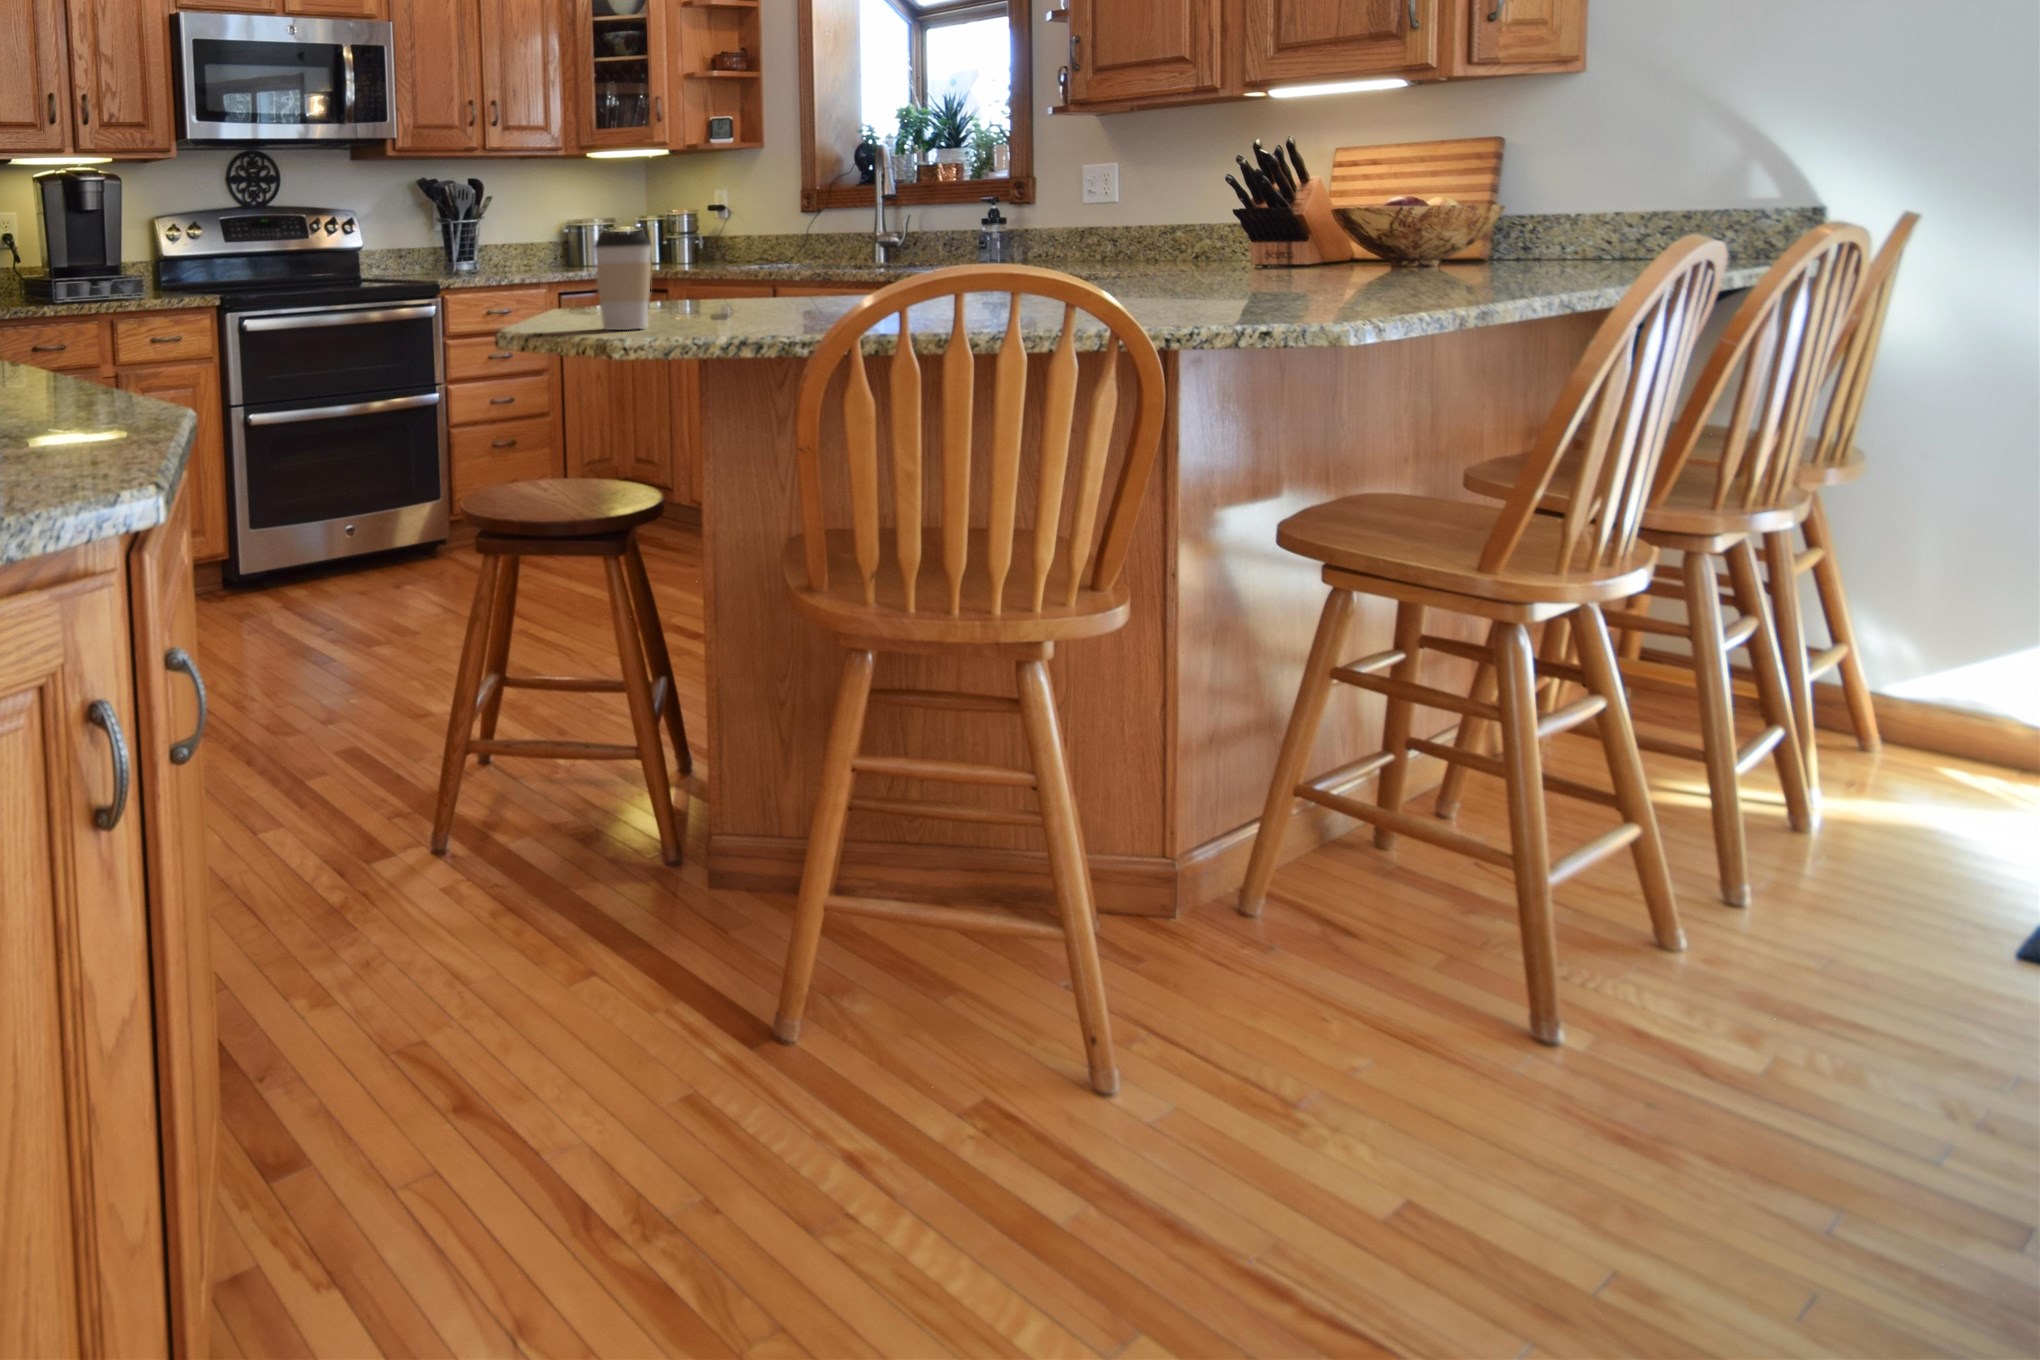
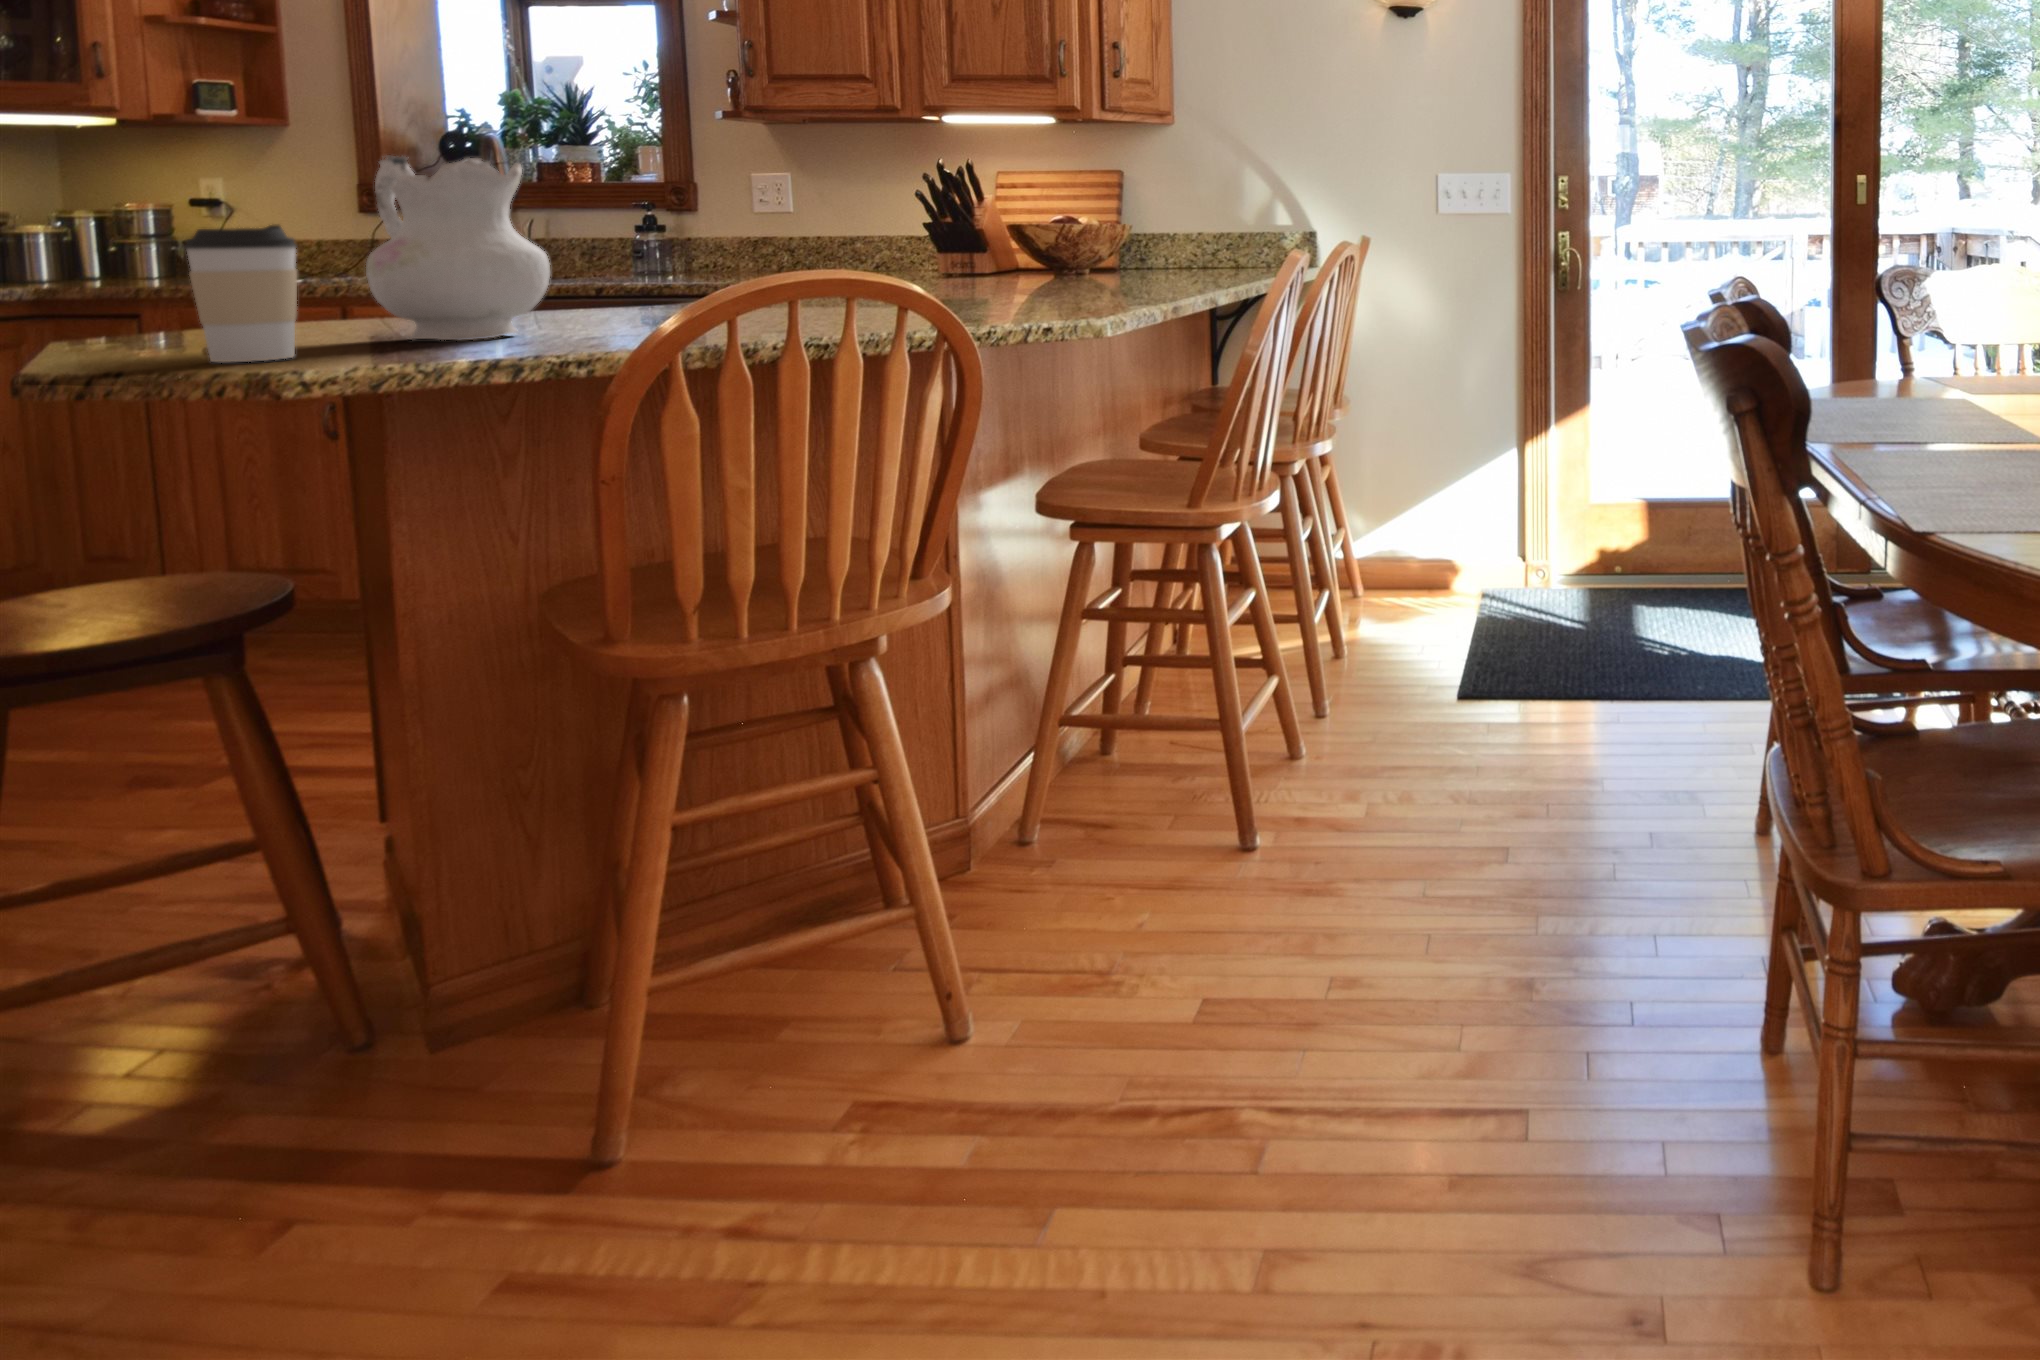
ceramic pitcher: none [708,170,826,320] -> present [366,156,550,340]

